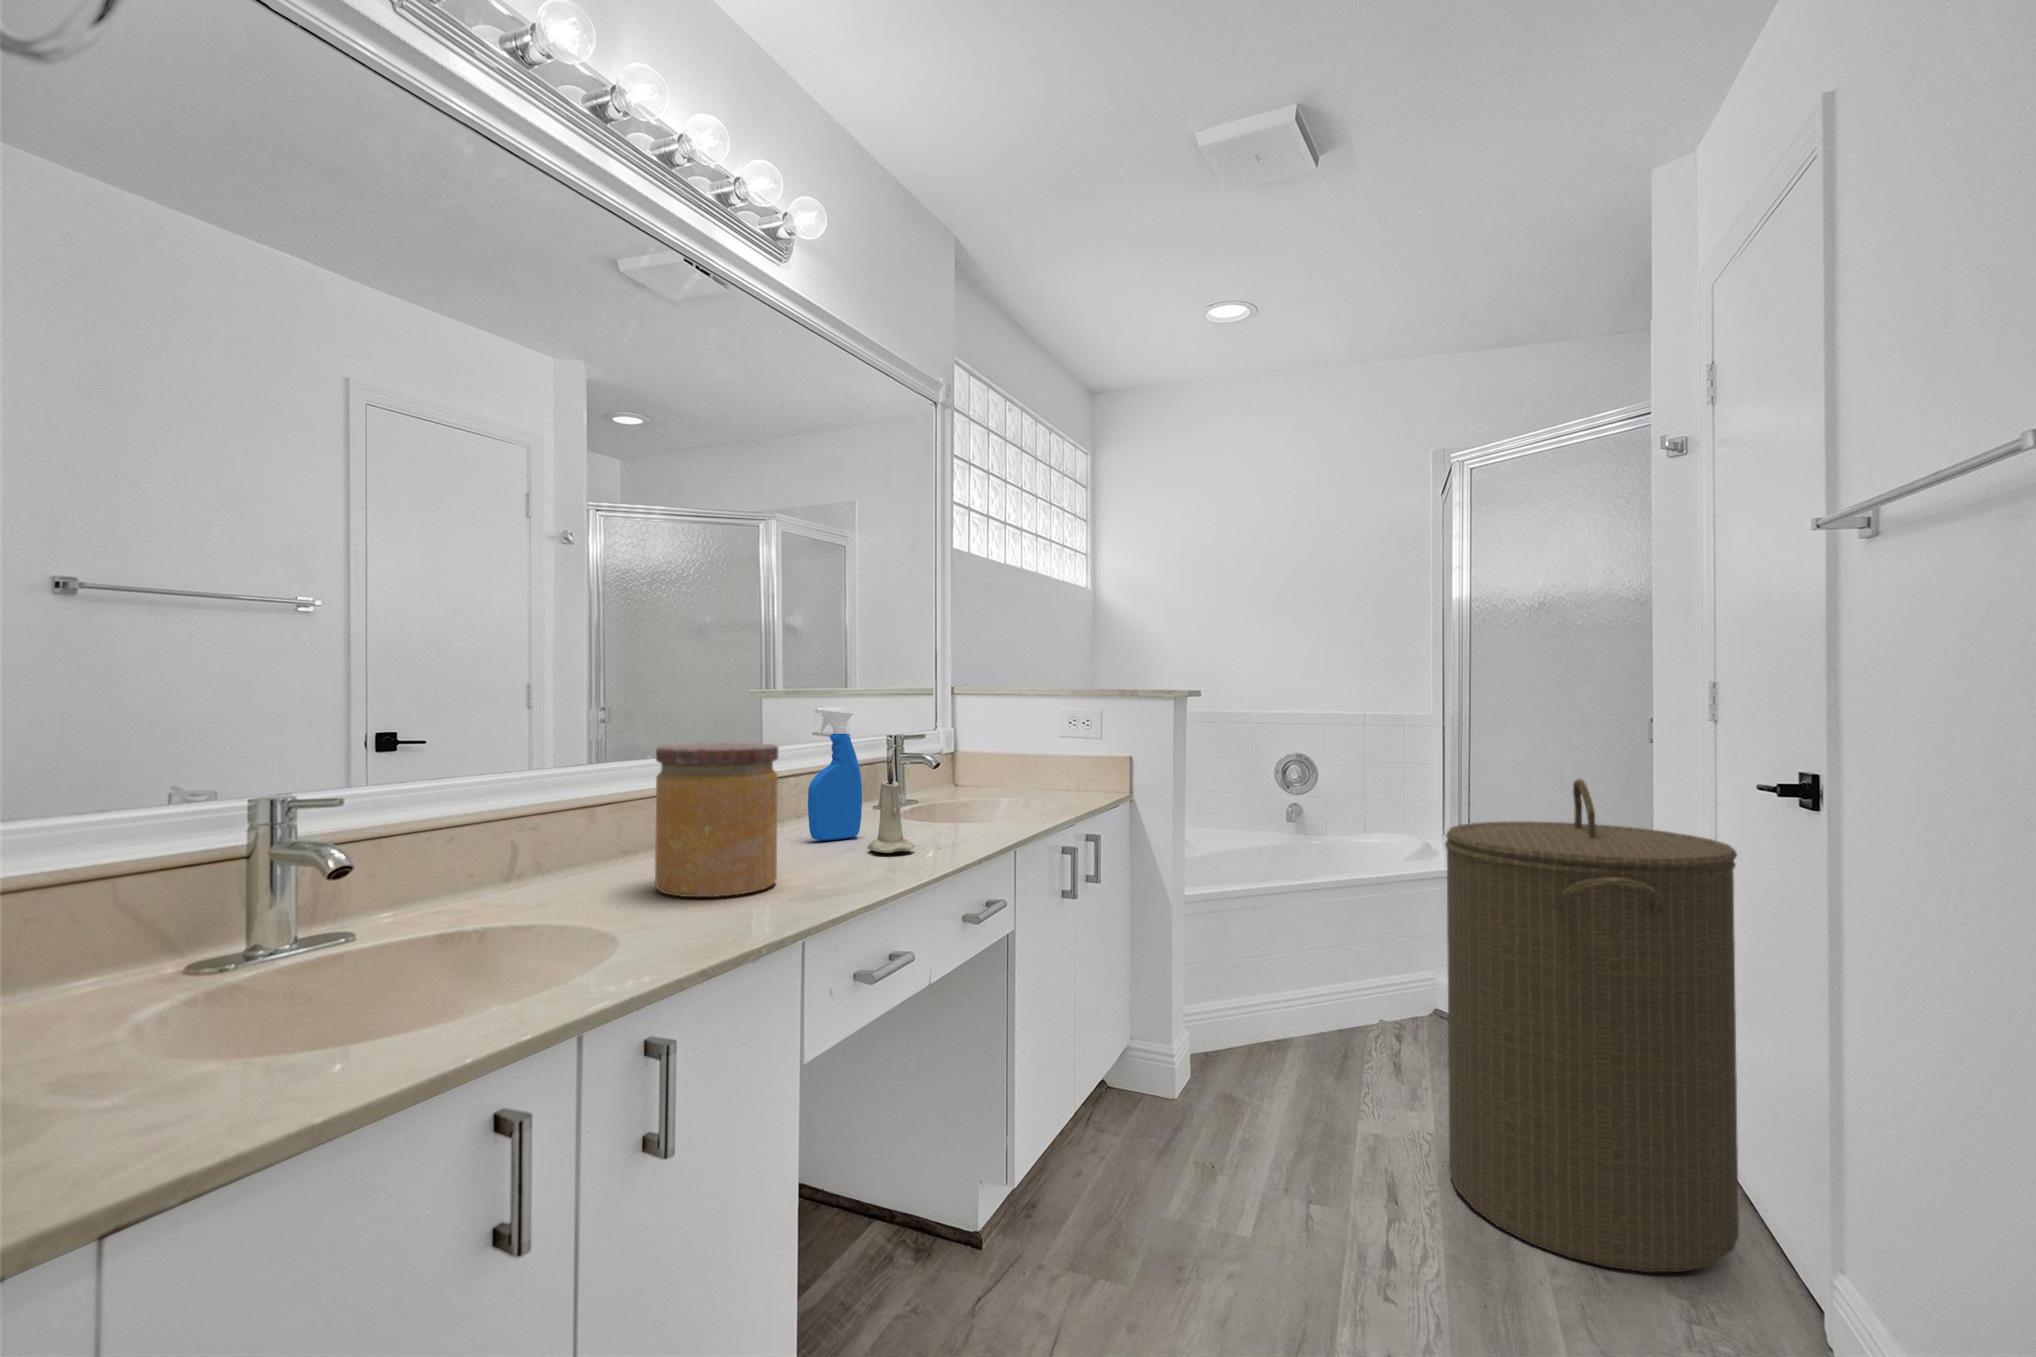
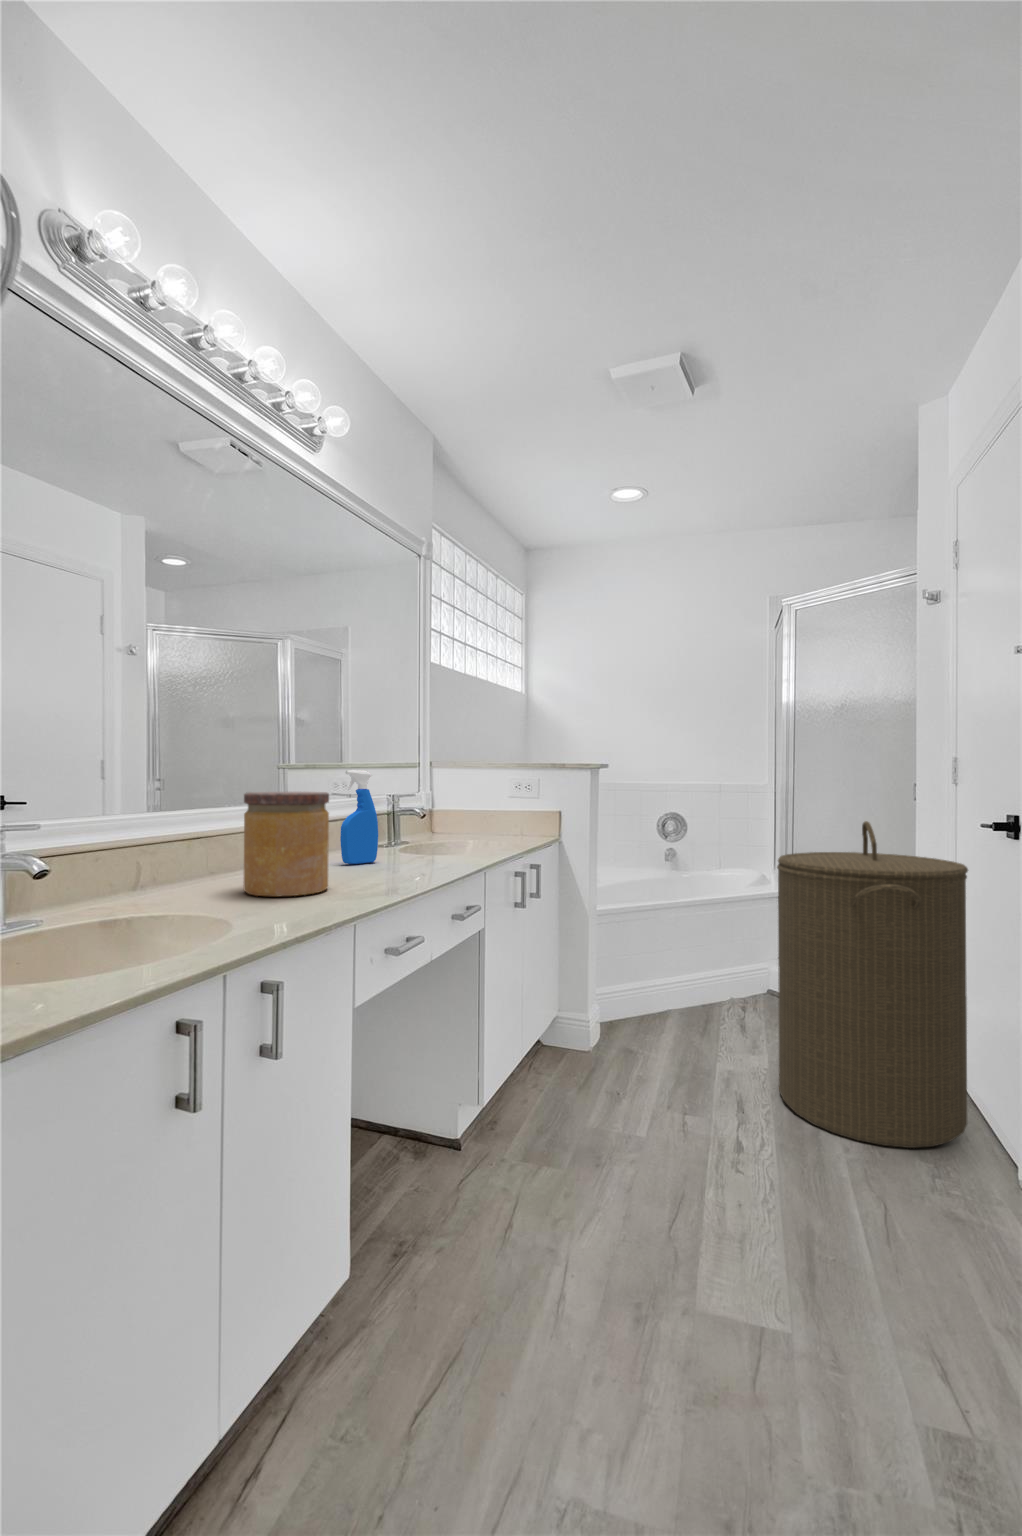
candle: present [867,765,914,853] -> none [385,809,418,871]

